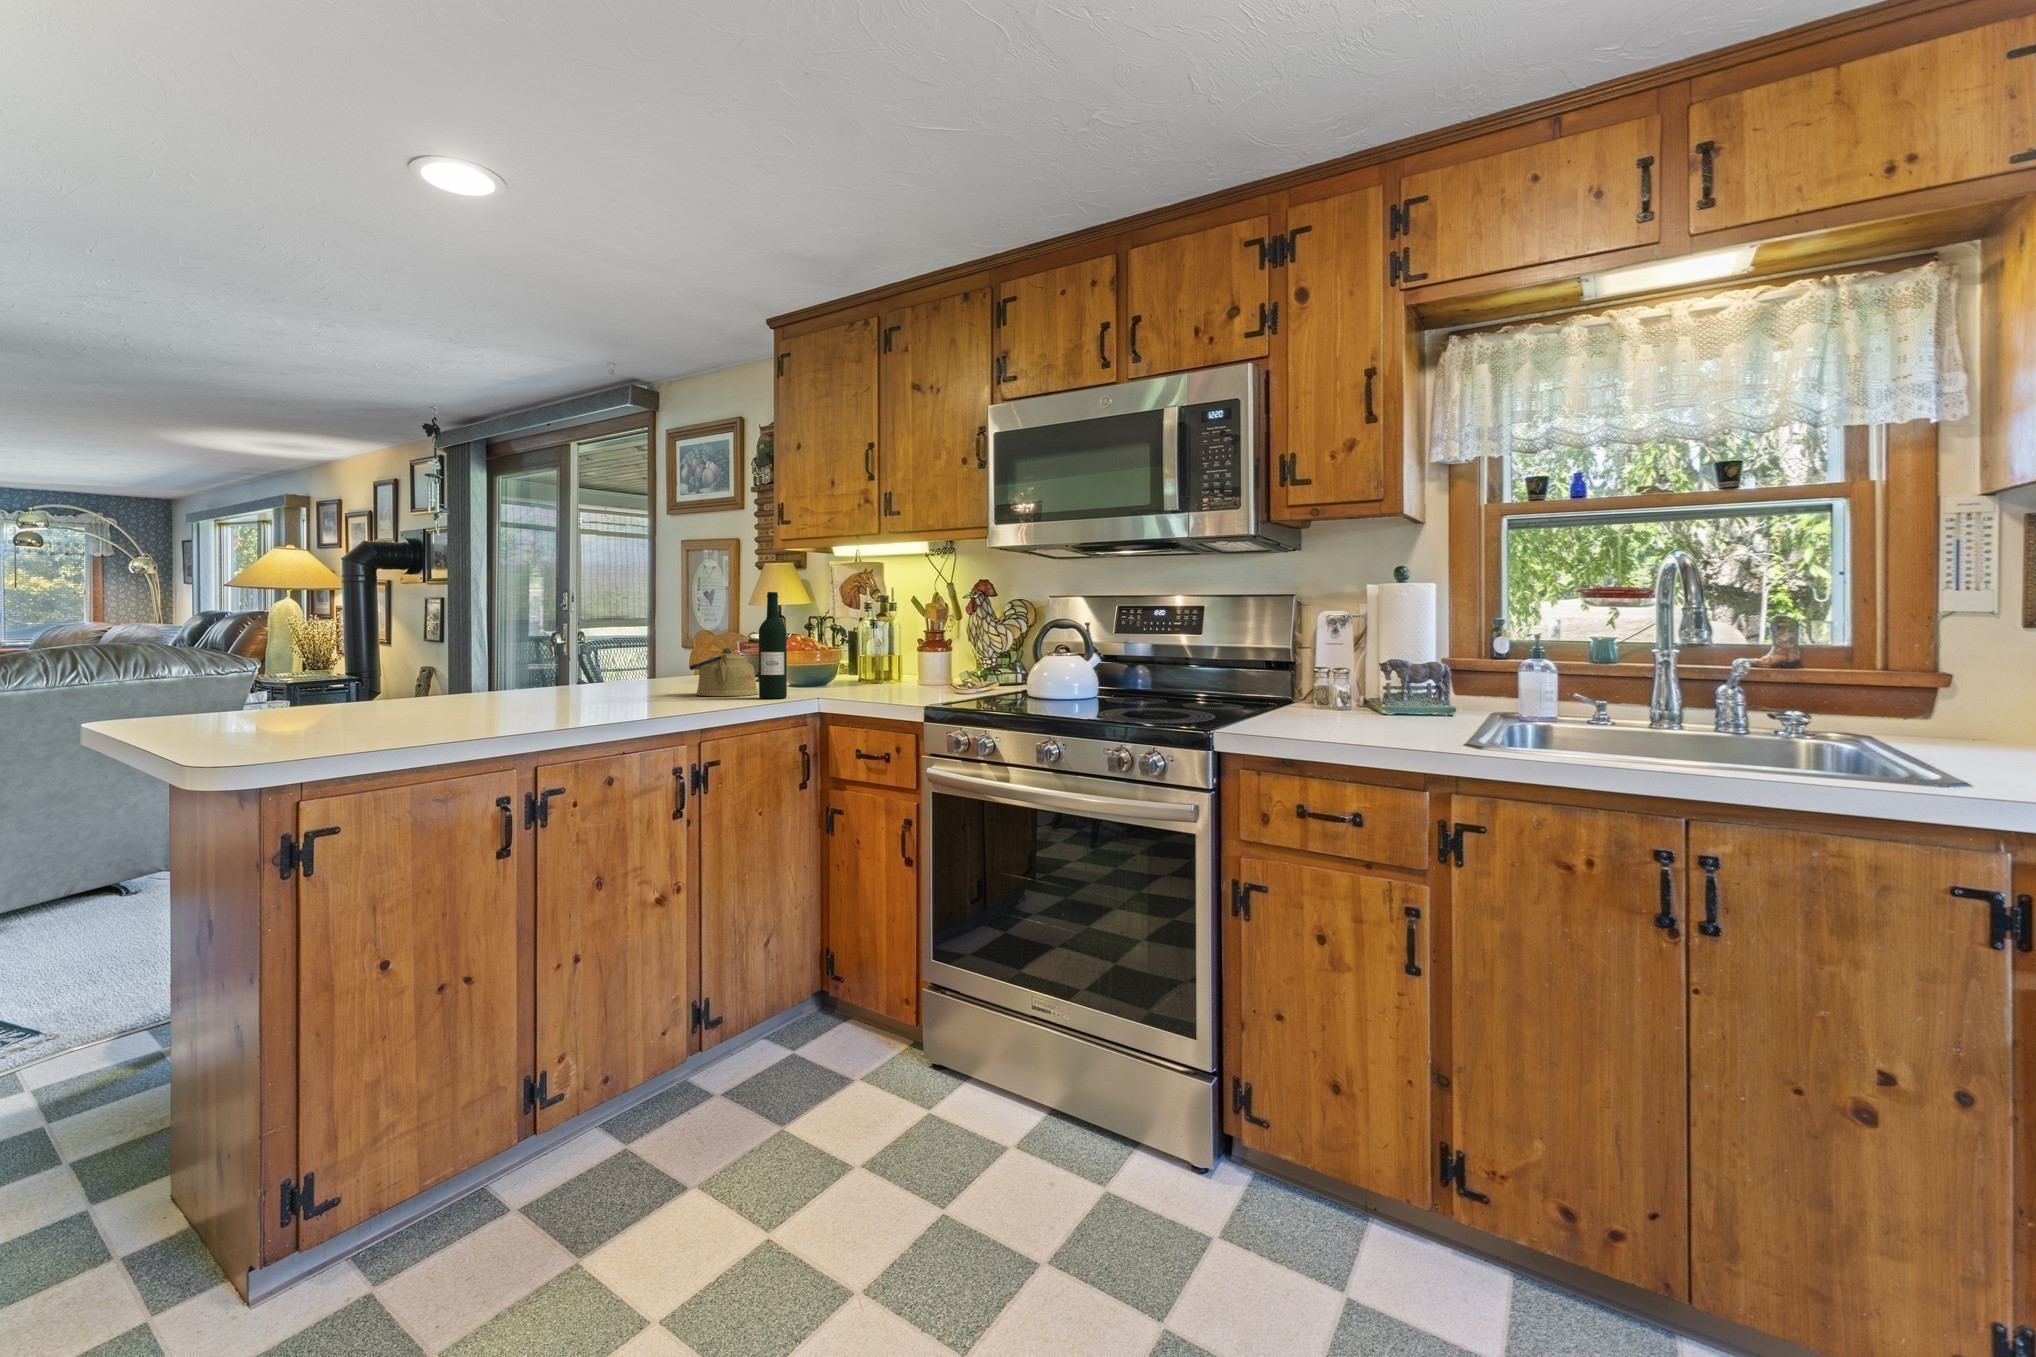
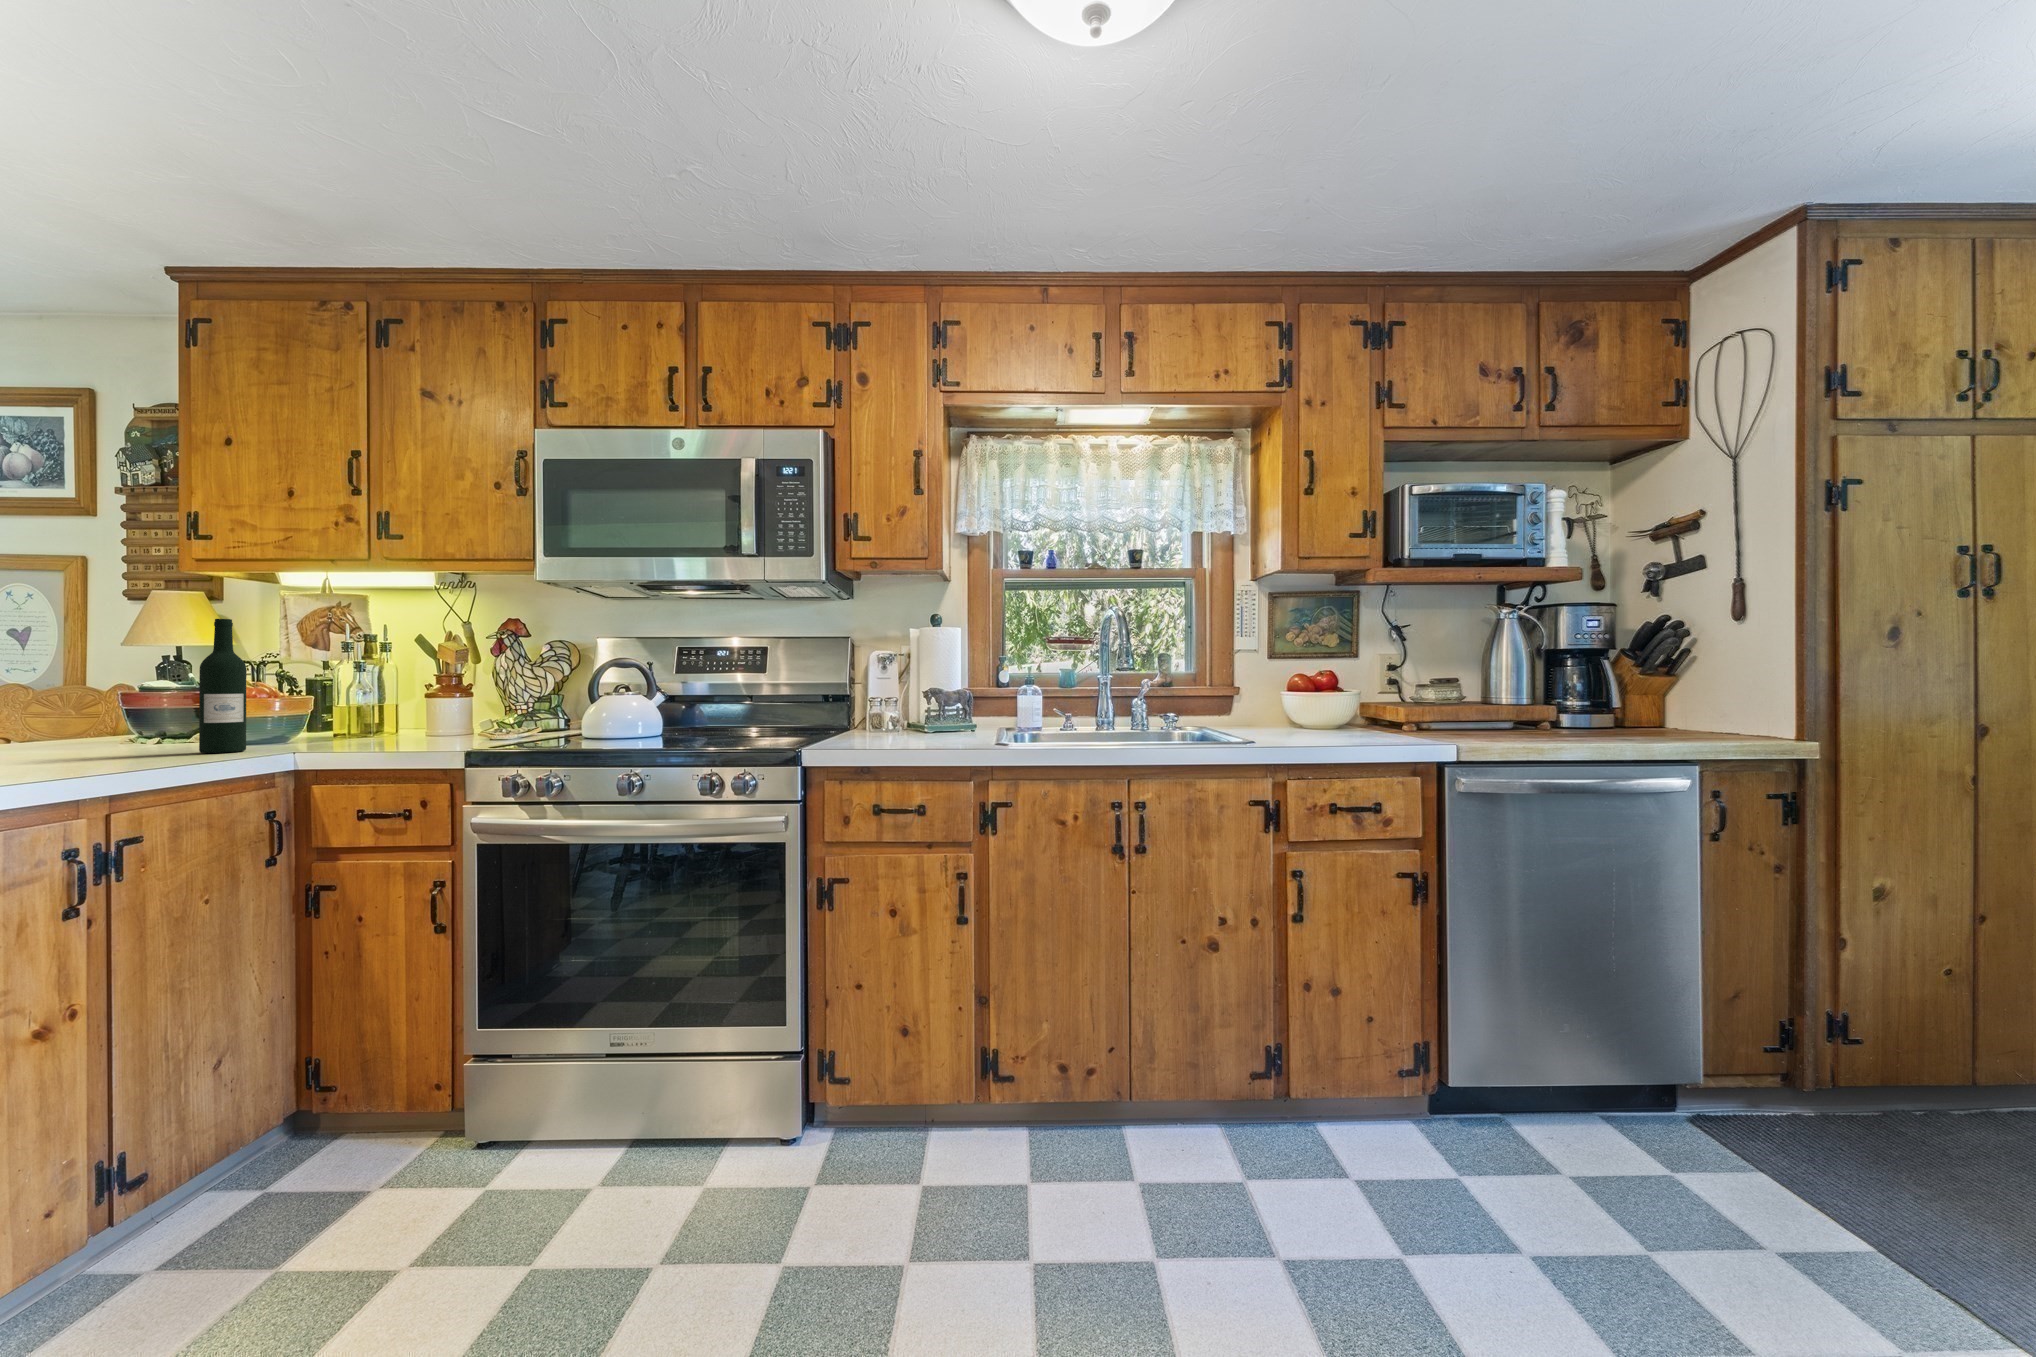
kettle: present [689,648,758,696] -> none [61,691,187,755]

